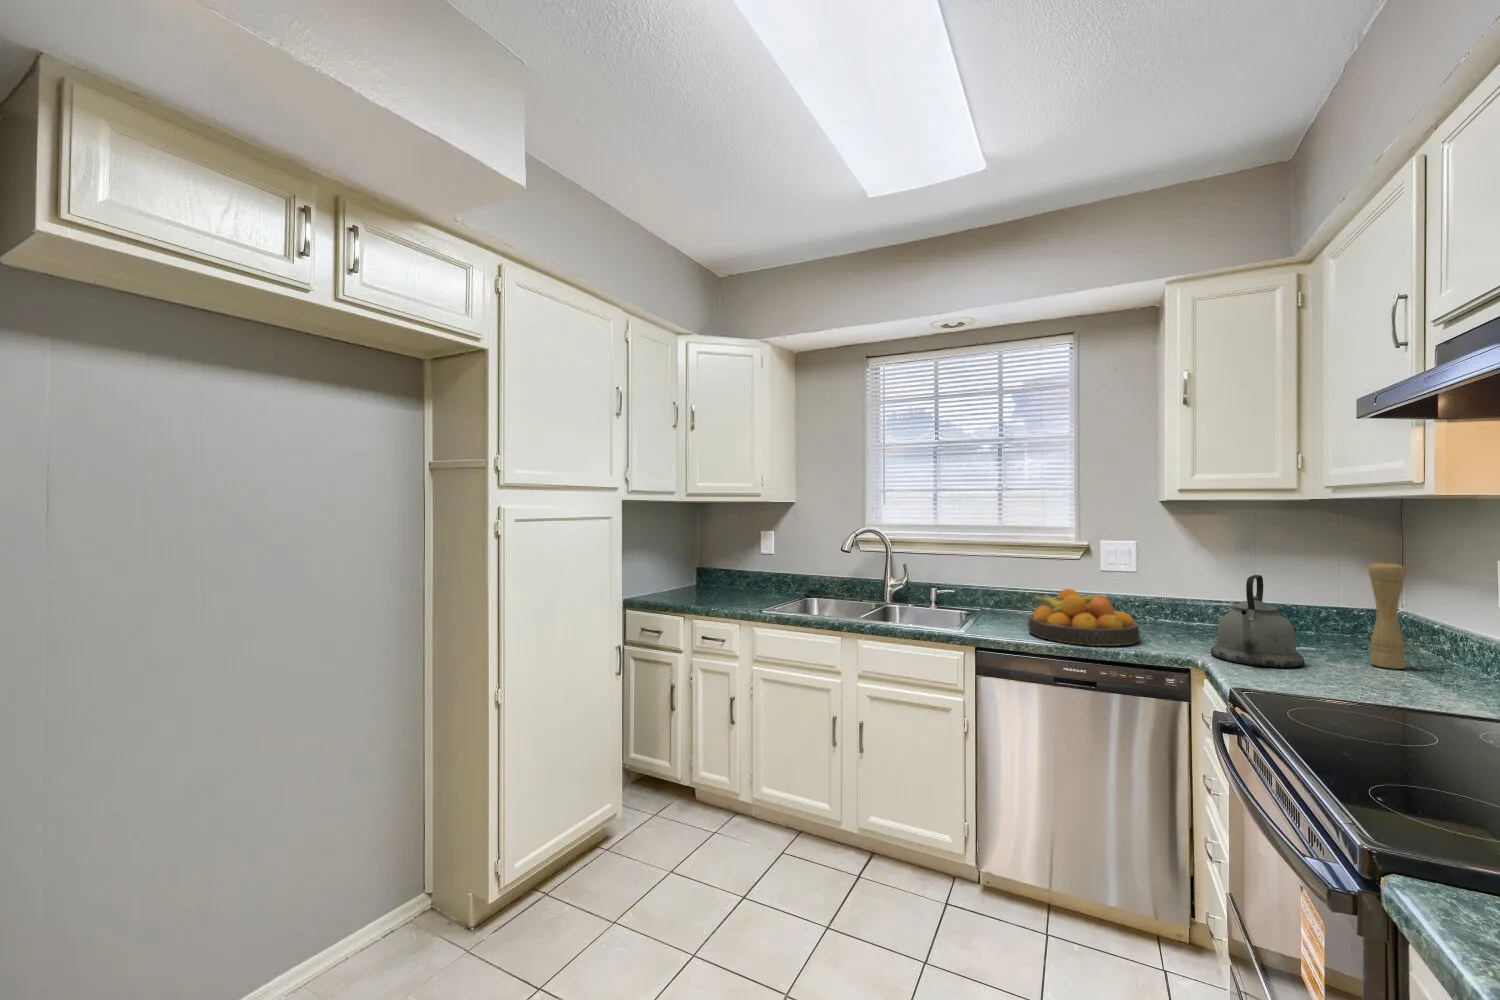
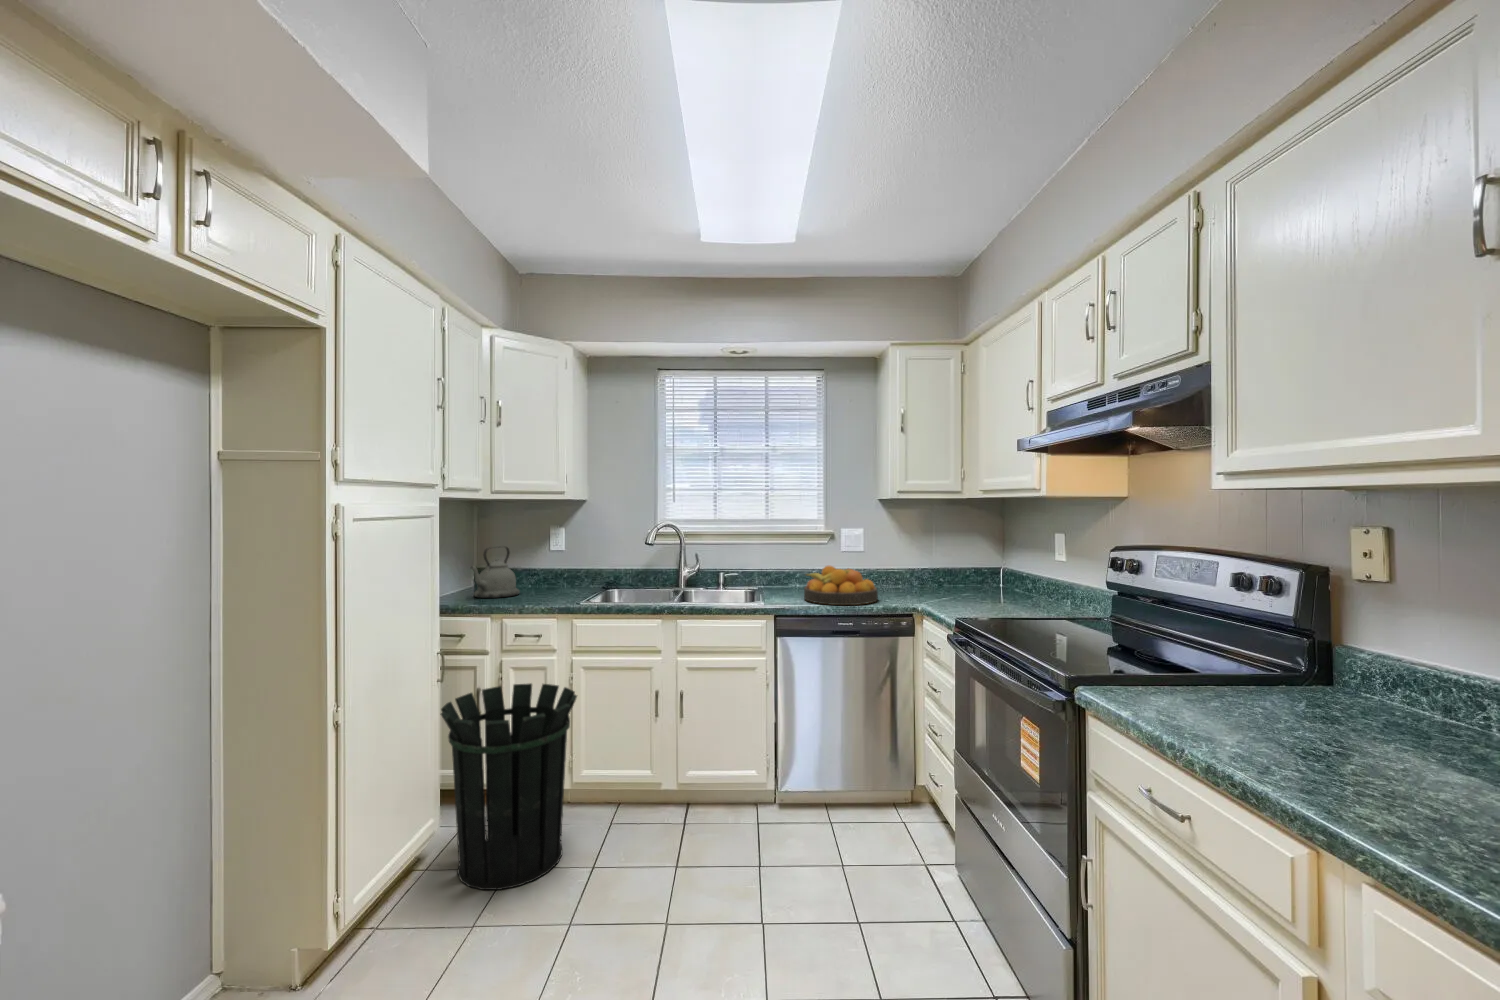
pepper mill: present [1368,562,1406,669] -> none [999,536,1016,601]
kettle: present [1211,575,1304,667] -> present [471,547,519,598]
waste bin: none [610,687,740,894] -> present [440,683,577,890]

